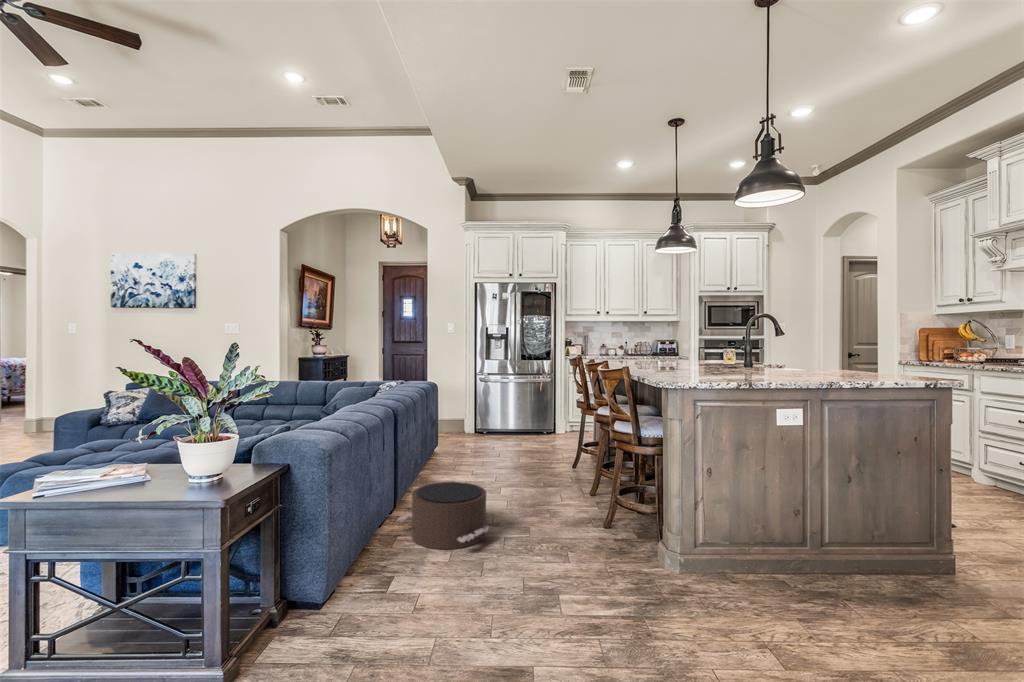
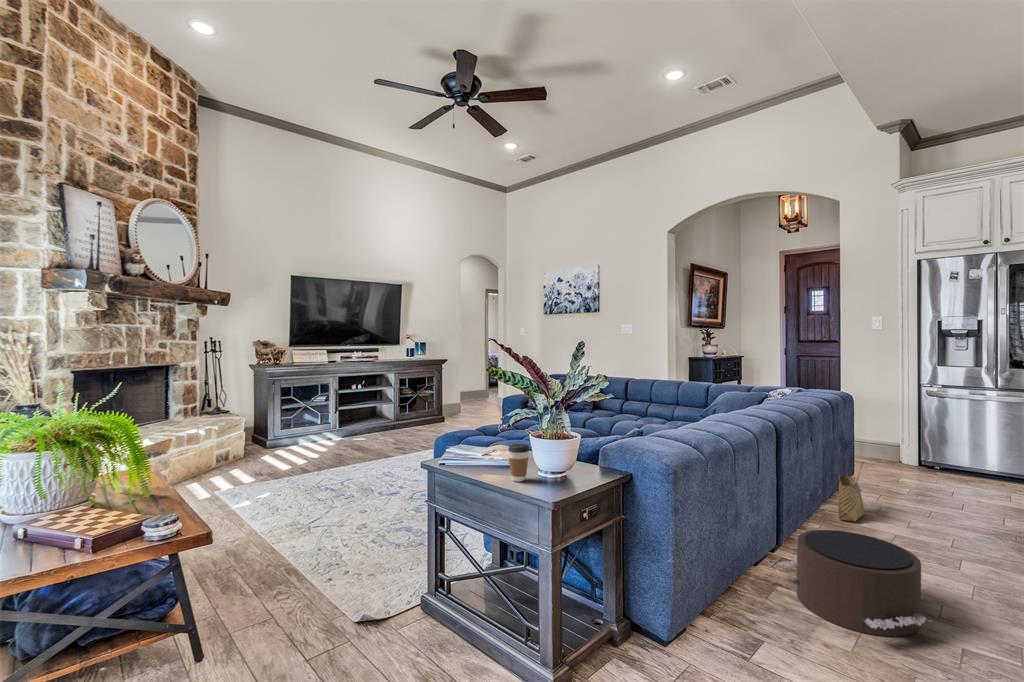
woven basket: none [428,431,447,478] -> present [835,459,864,522]
coffee cup: none [153,451,181,492] -> present [508,444,529,482]

